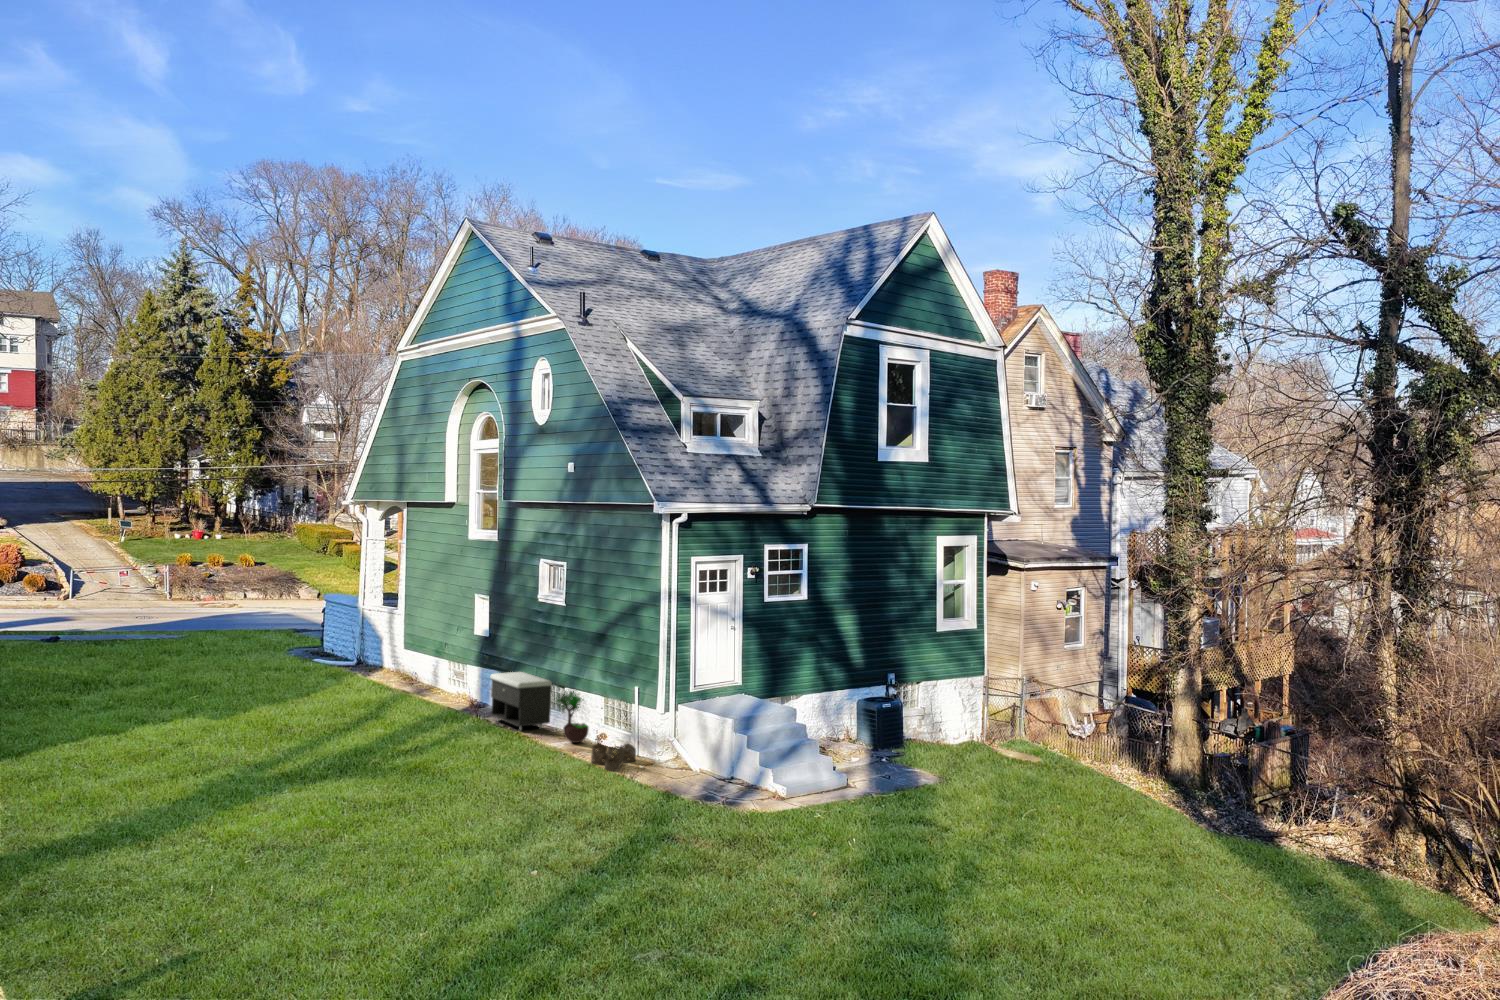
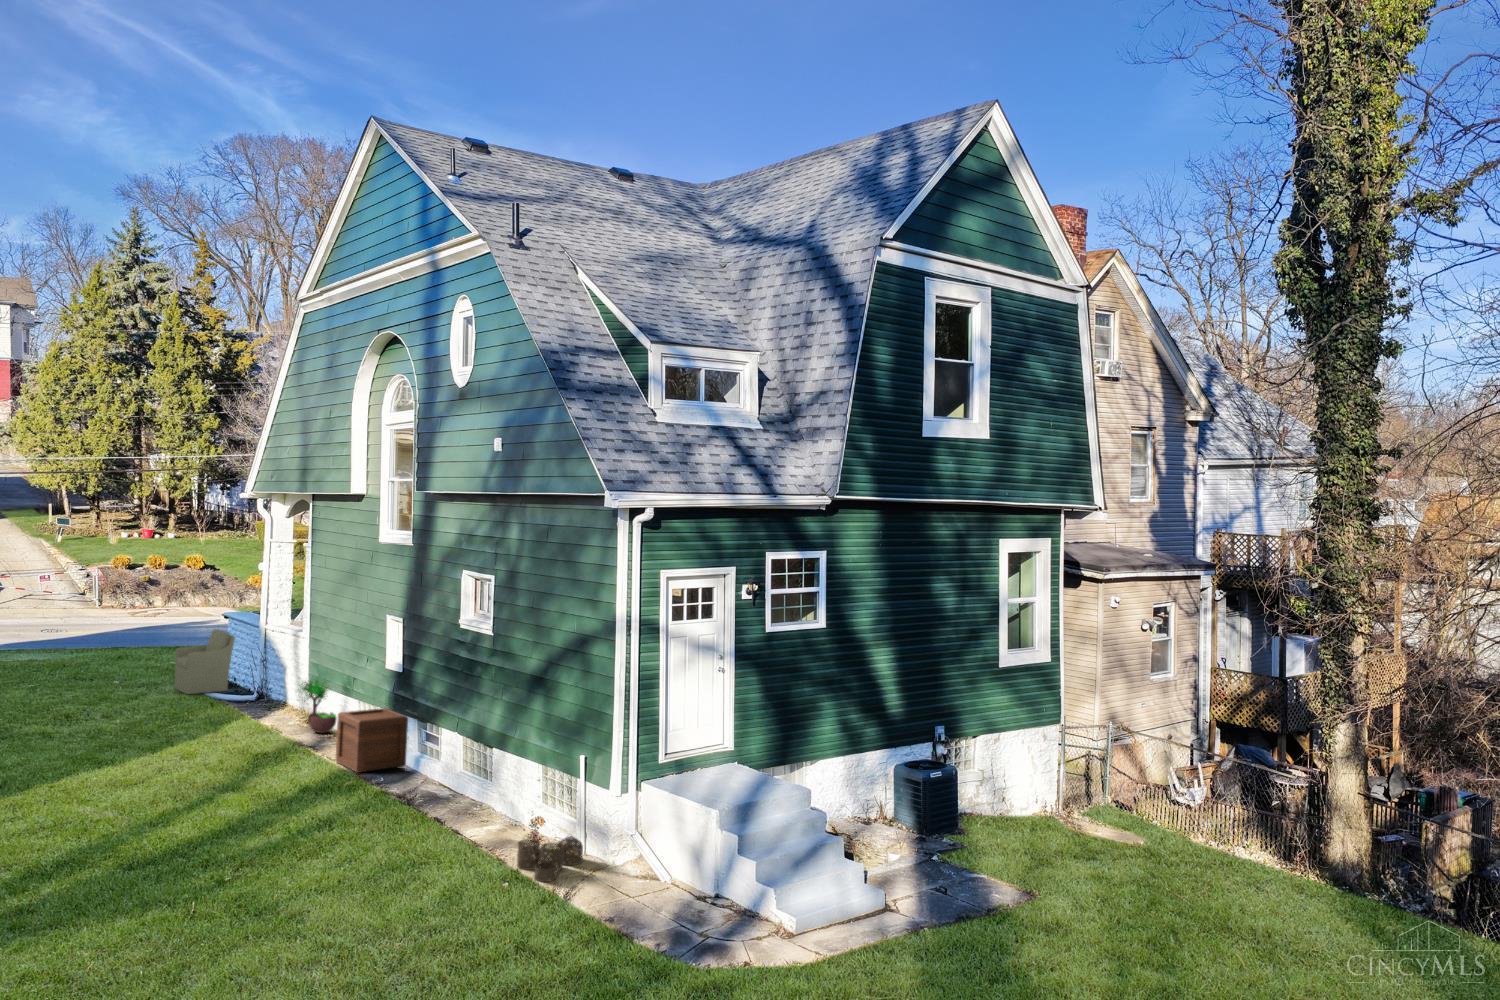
chair: none [293,609,341,660] -> present [174,629,235,694]
wooden crate: none [440,664,495,710] -> present [335,708,408,772]
storage bench: present [490,672,552,730] -> none [395,722,476,807]
potted tree: present [556,691,589,743] -> present [300,677,337,733]

